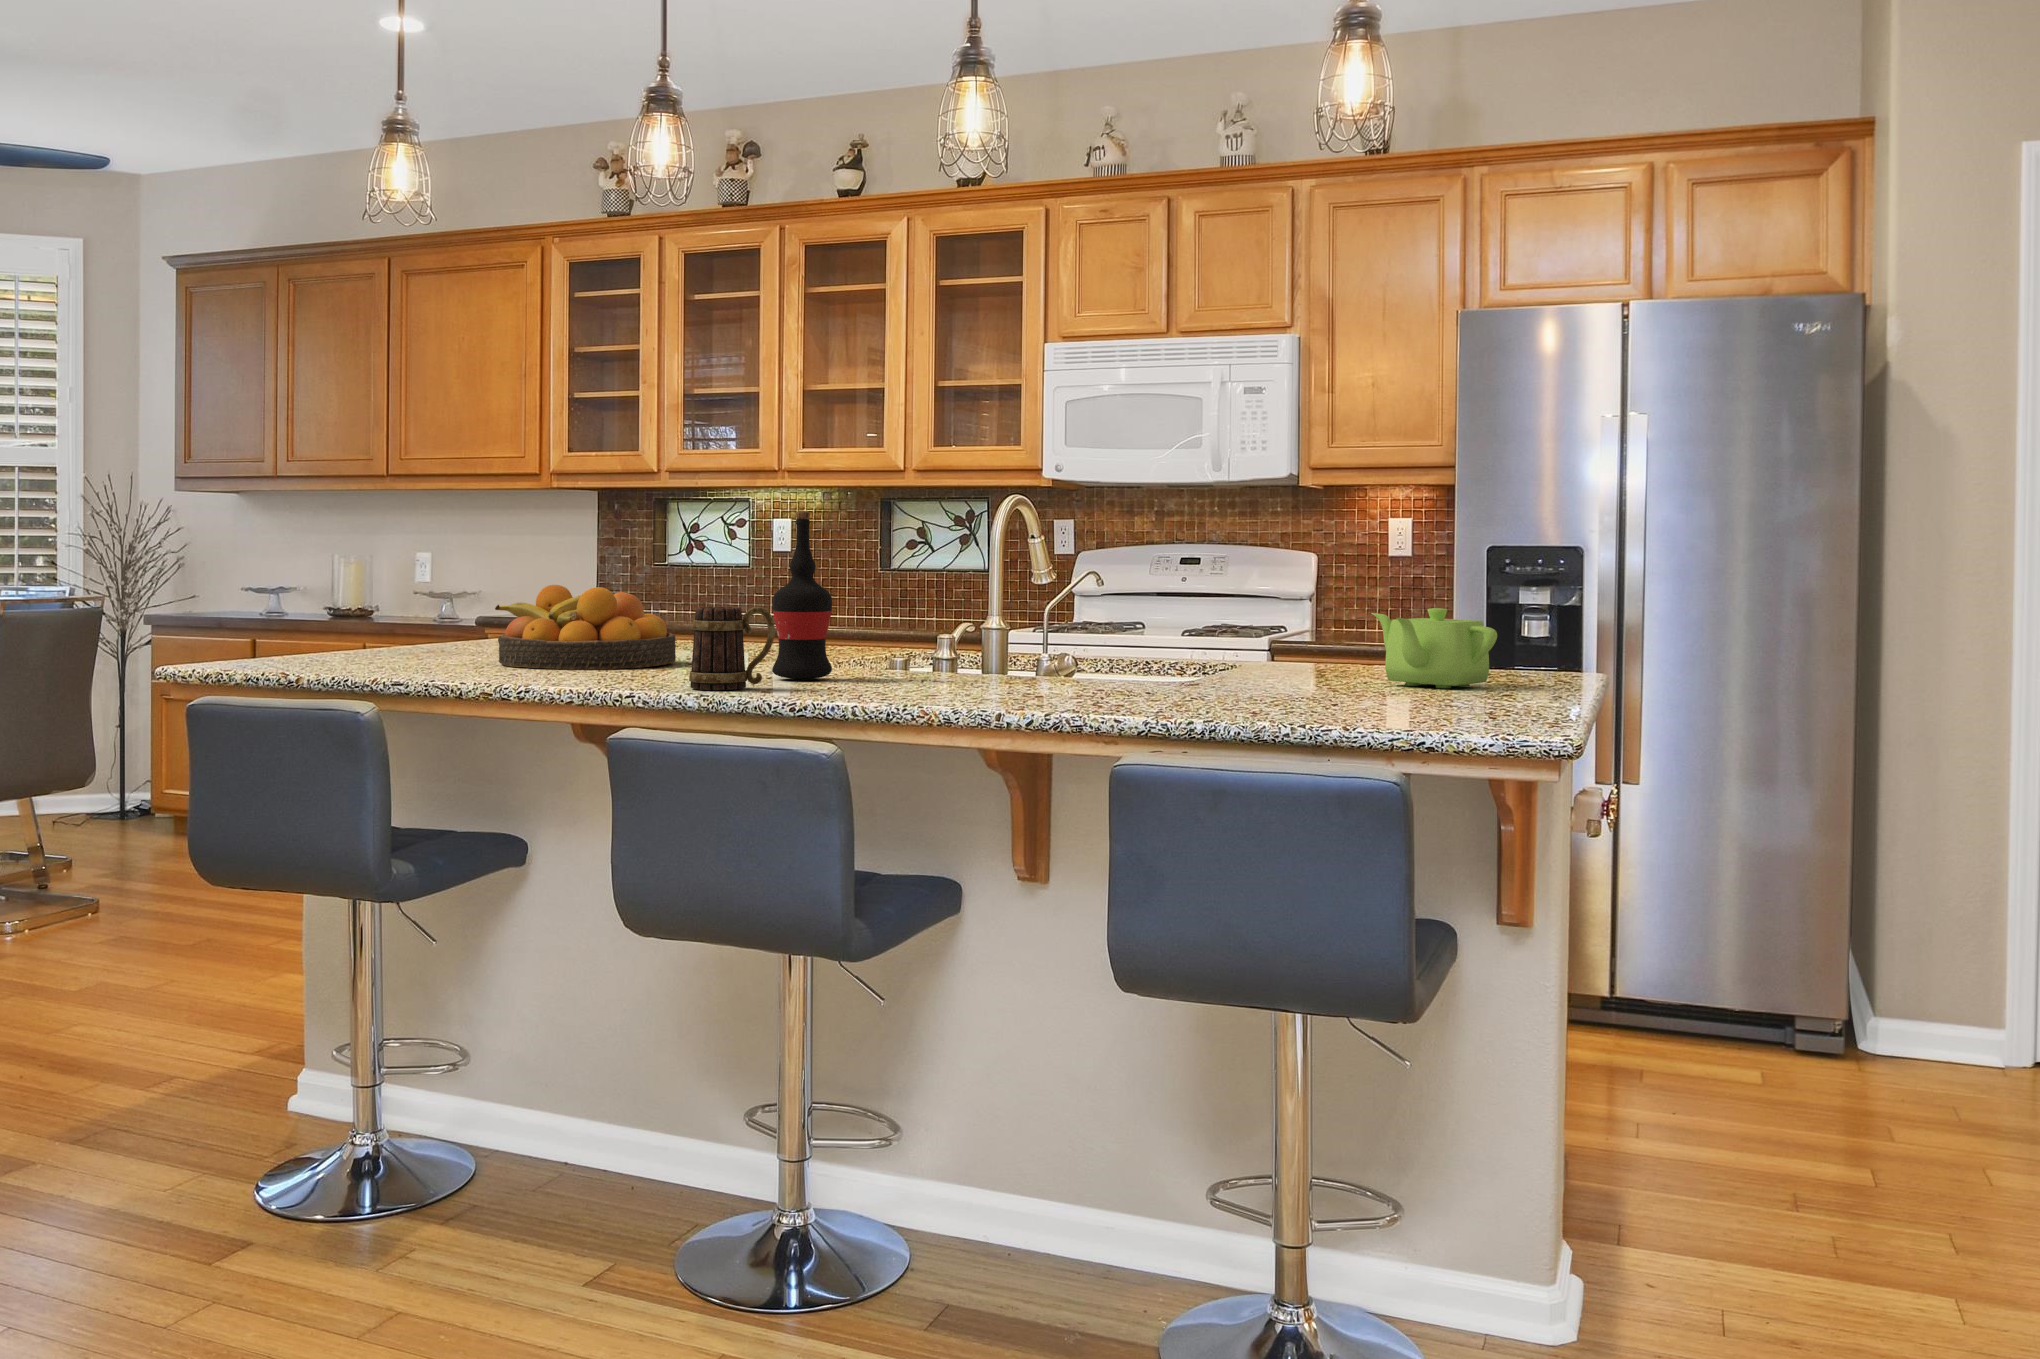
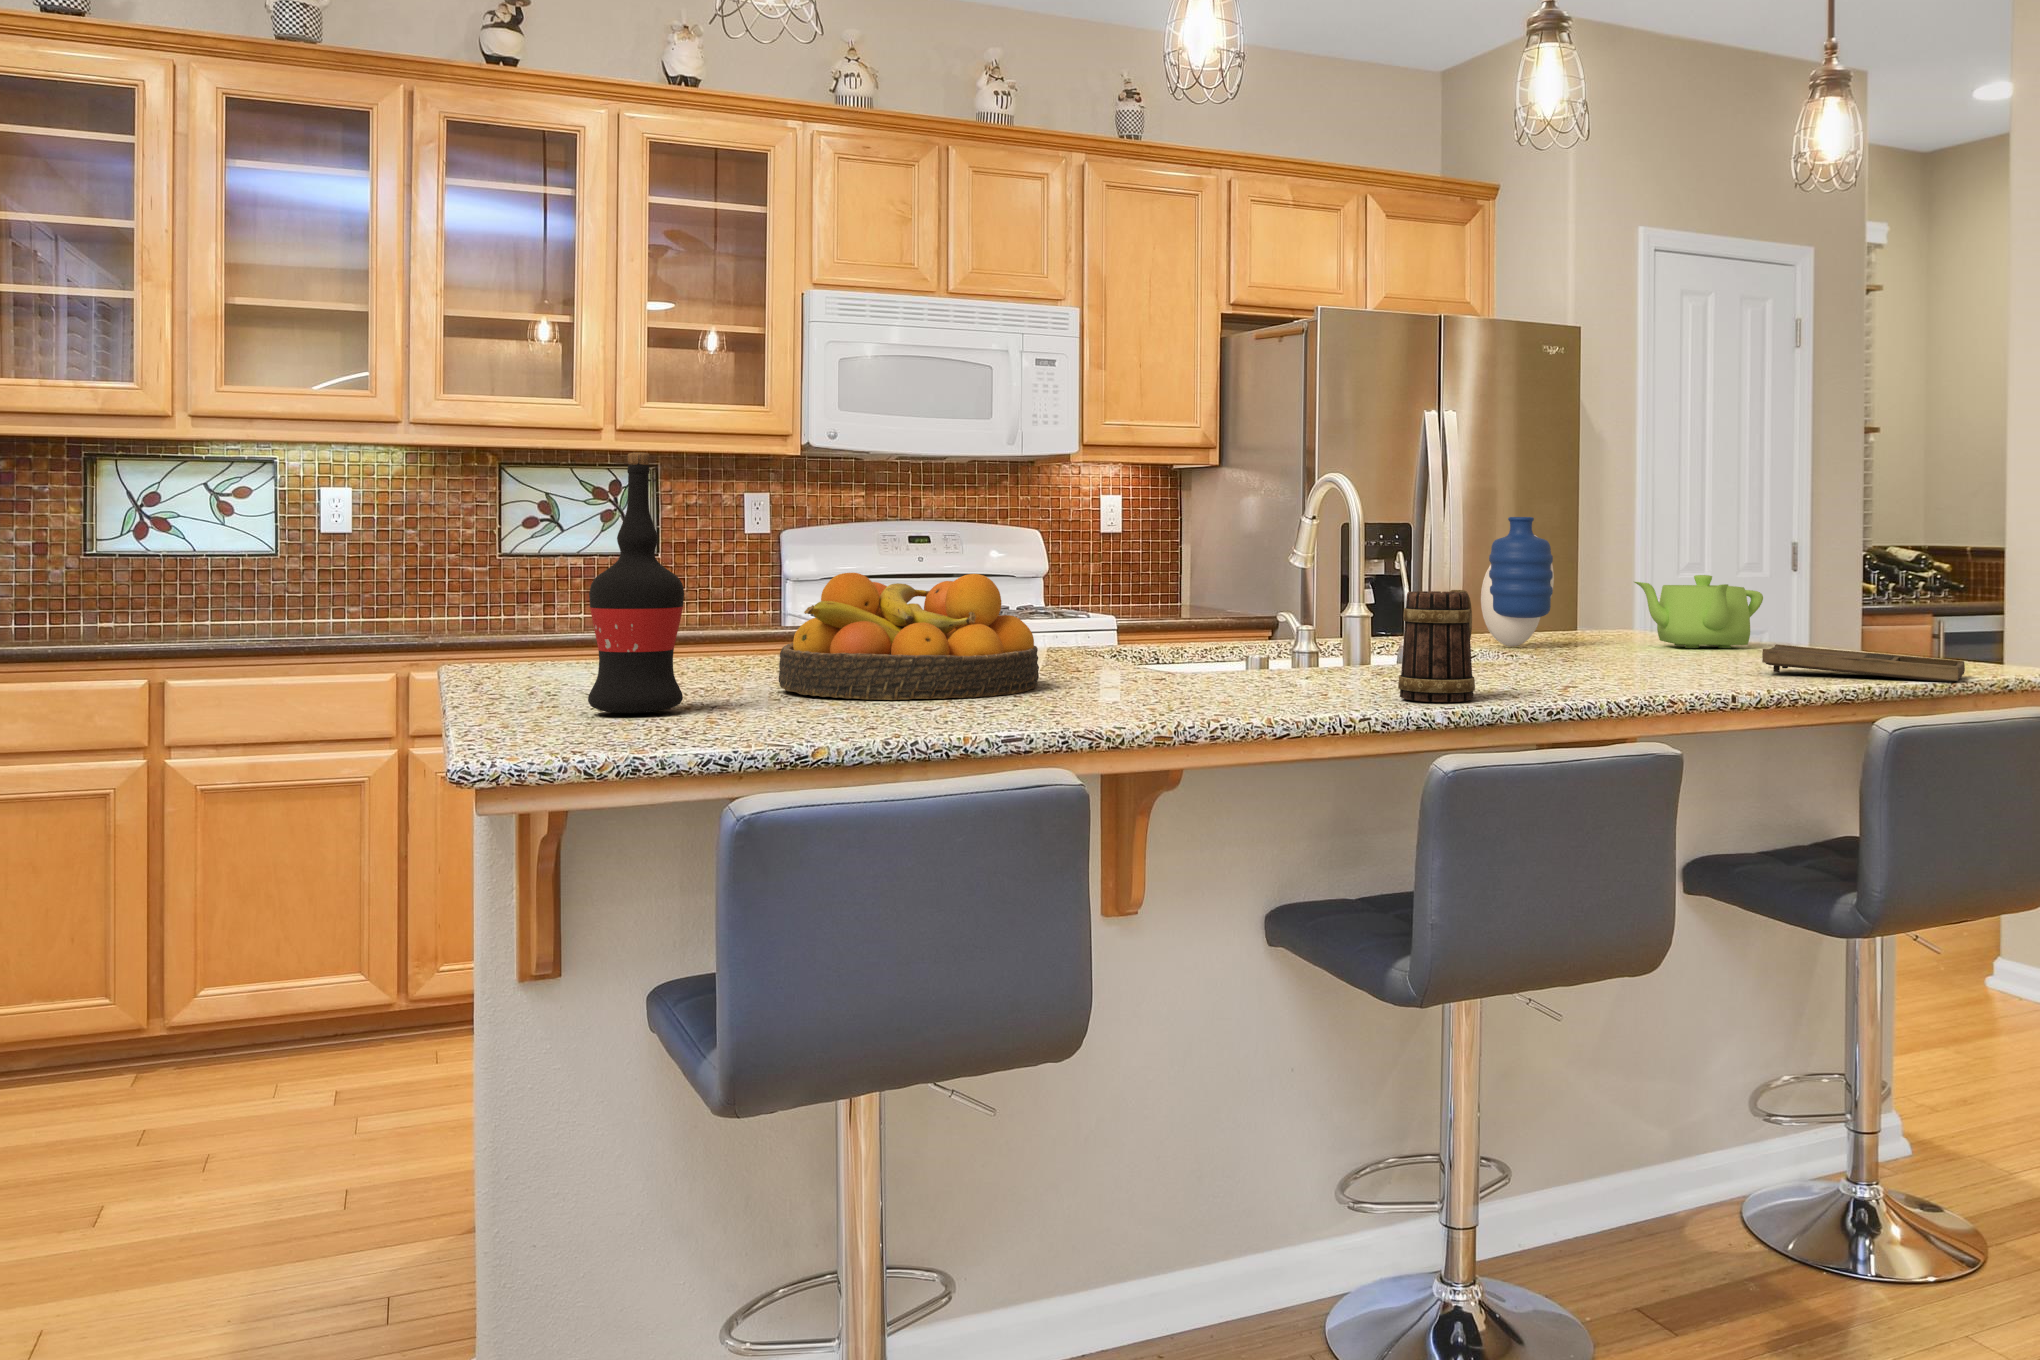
wine bottle: present [772,511,832,679] -> present [588,453,684,713]
vase: none [1235,545,1310,674] -> present [1481,517,1554,646]
tray: none [1122,674,1256,714] -> present [1762,644,1965,682]

